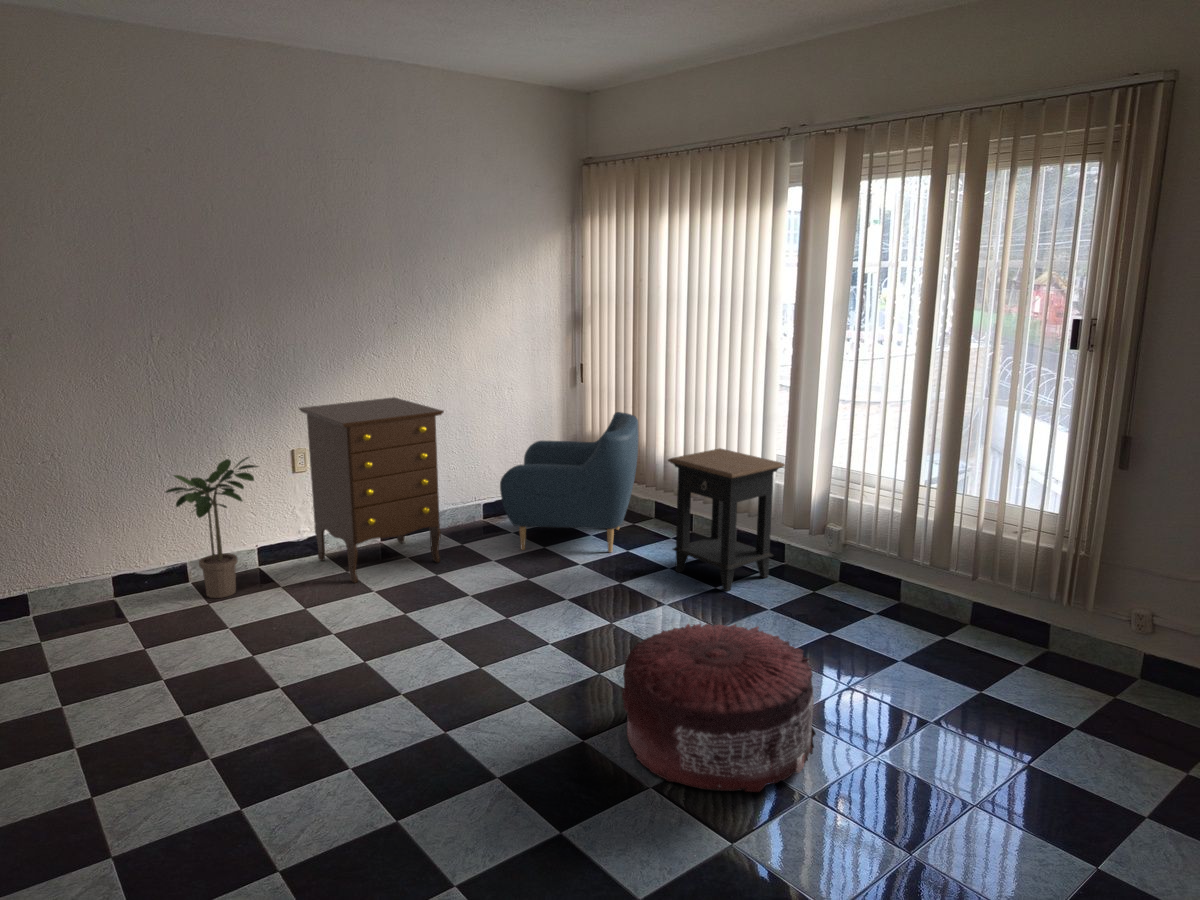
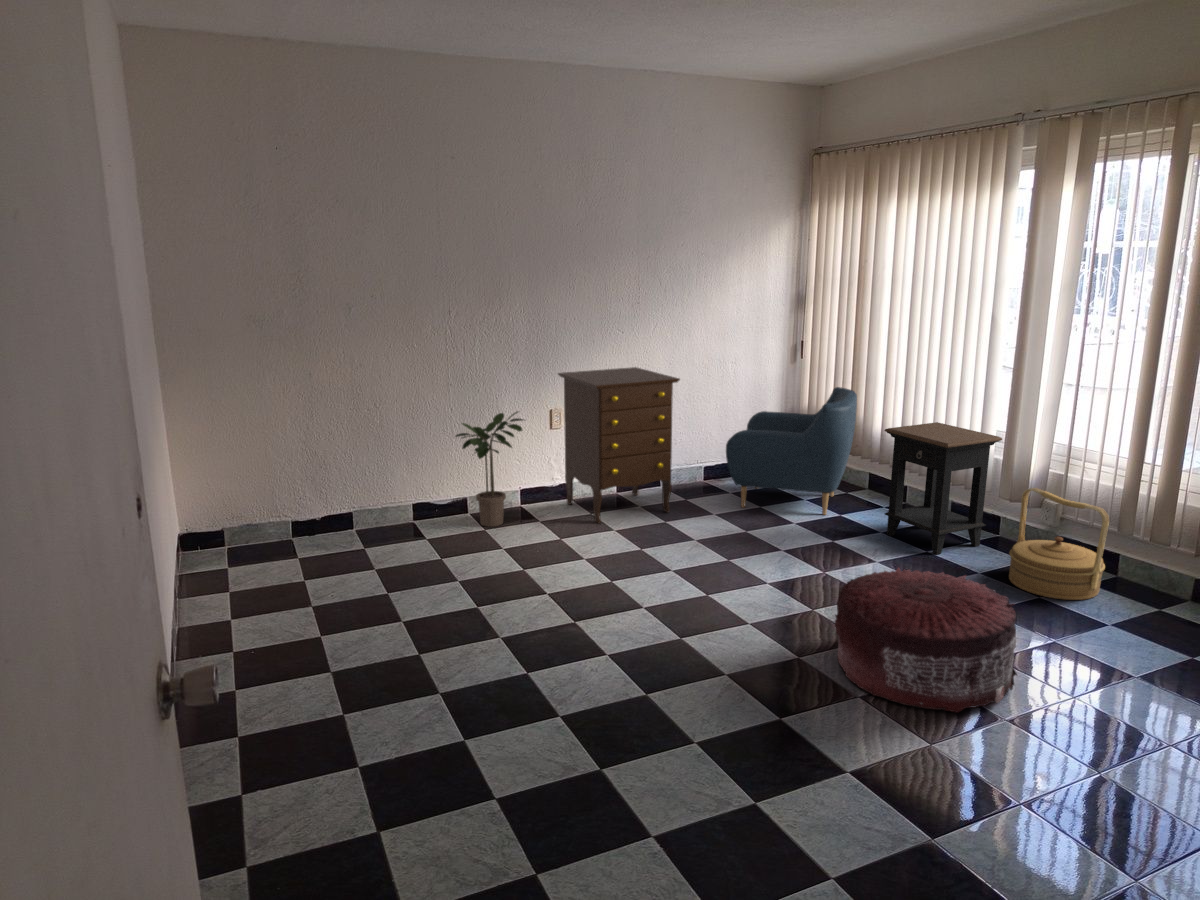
woven basket: none [798,516,892,634] -> present [1009,488,1109,600]

